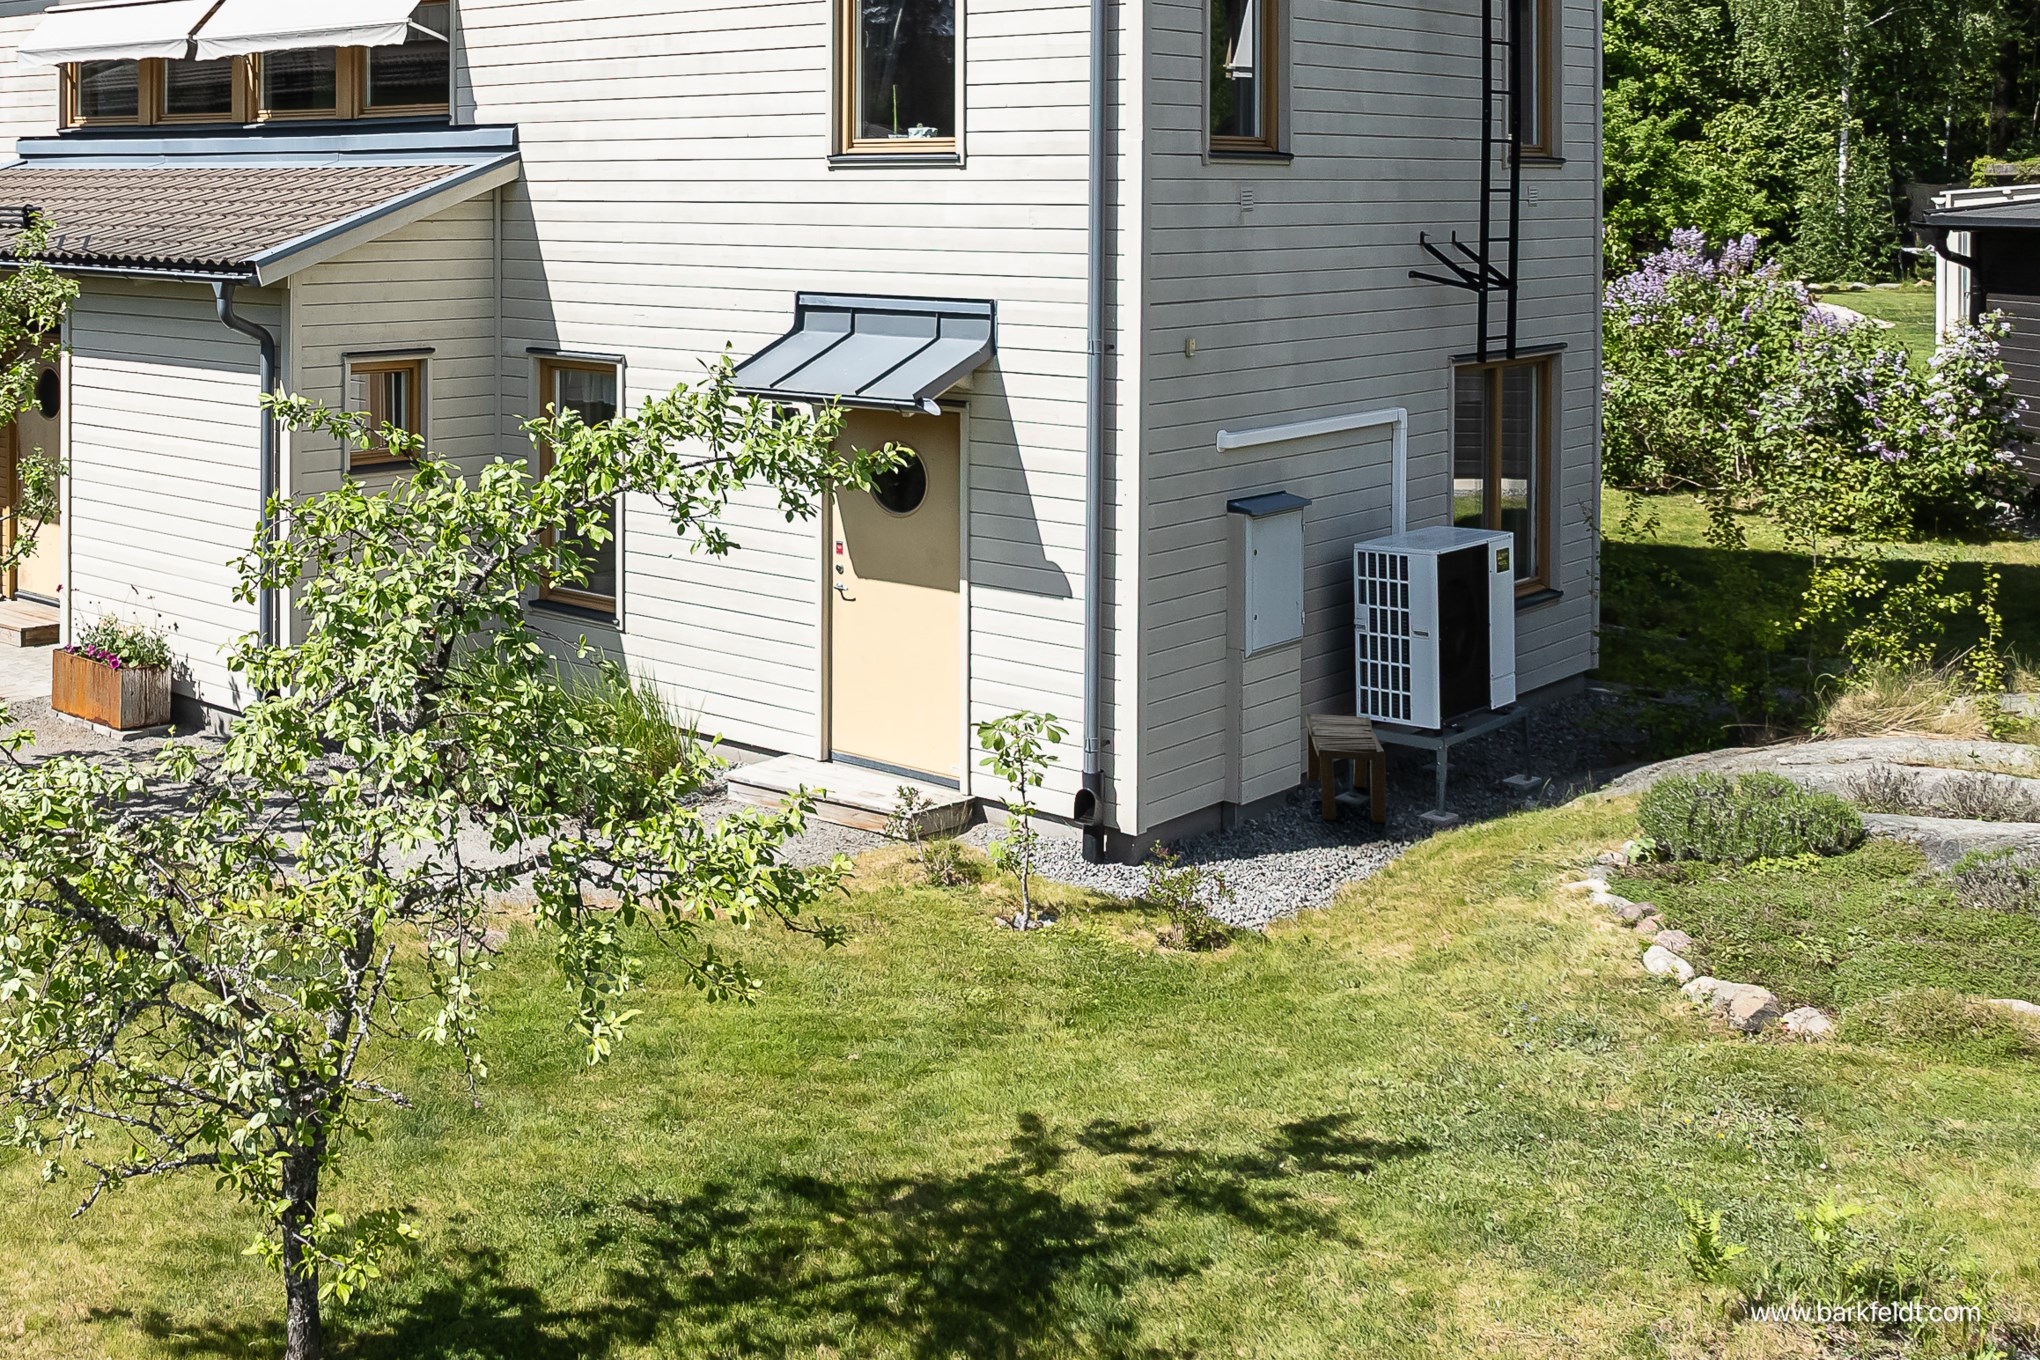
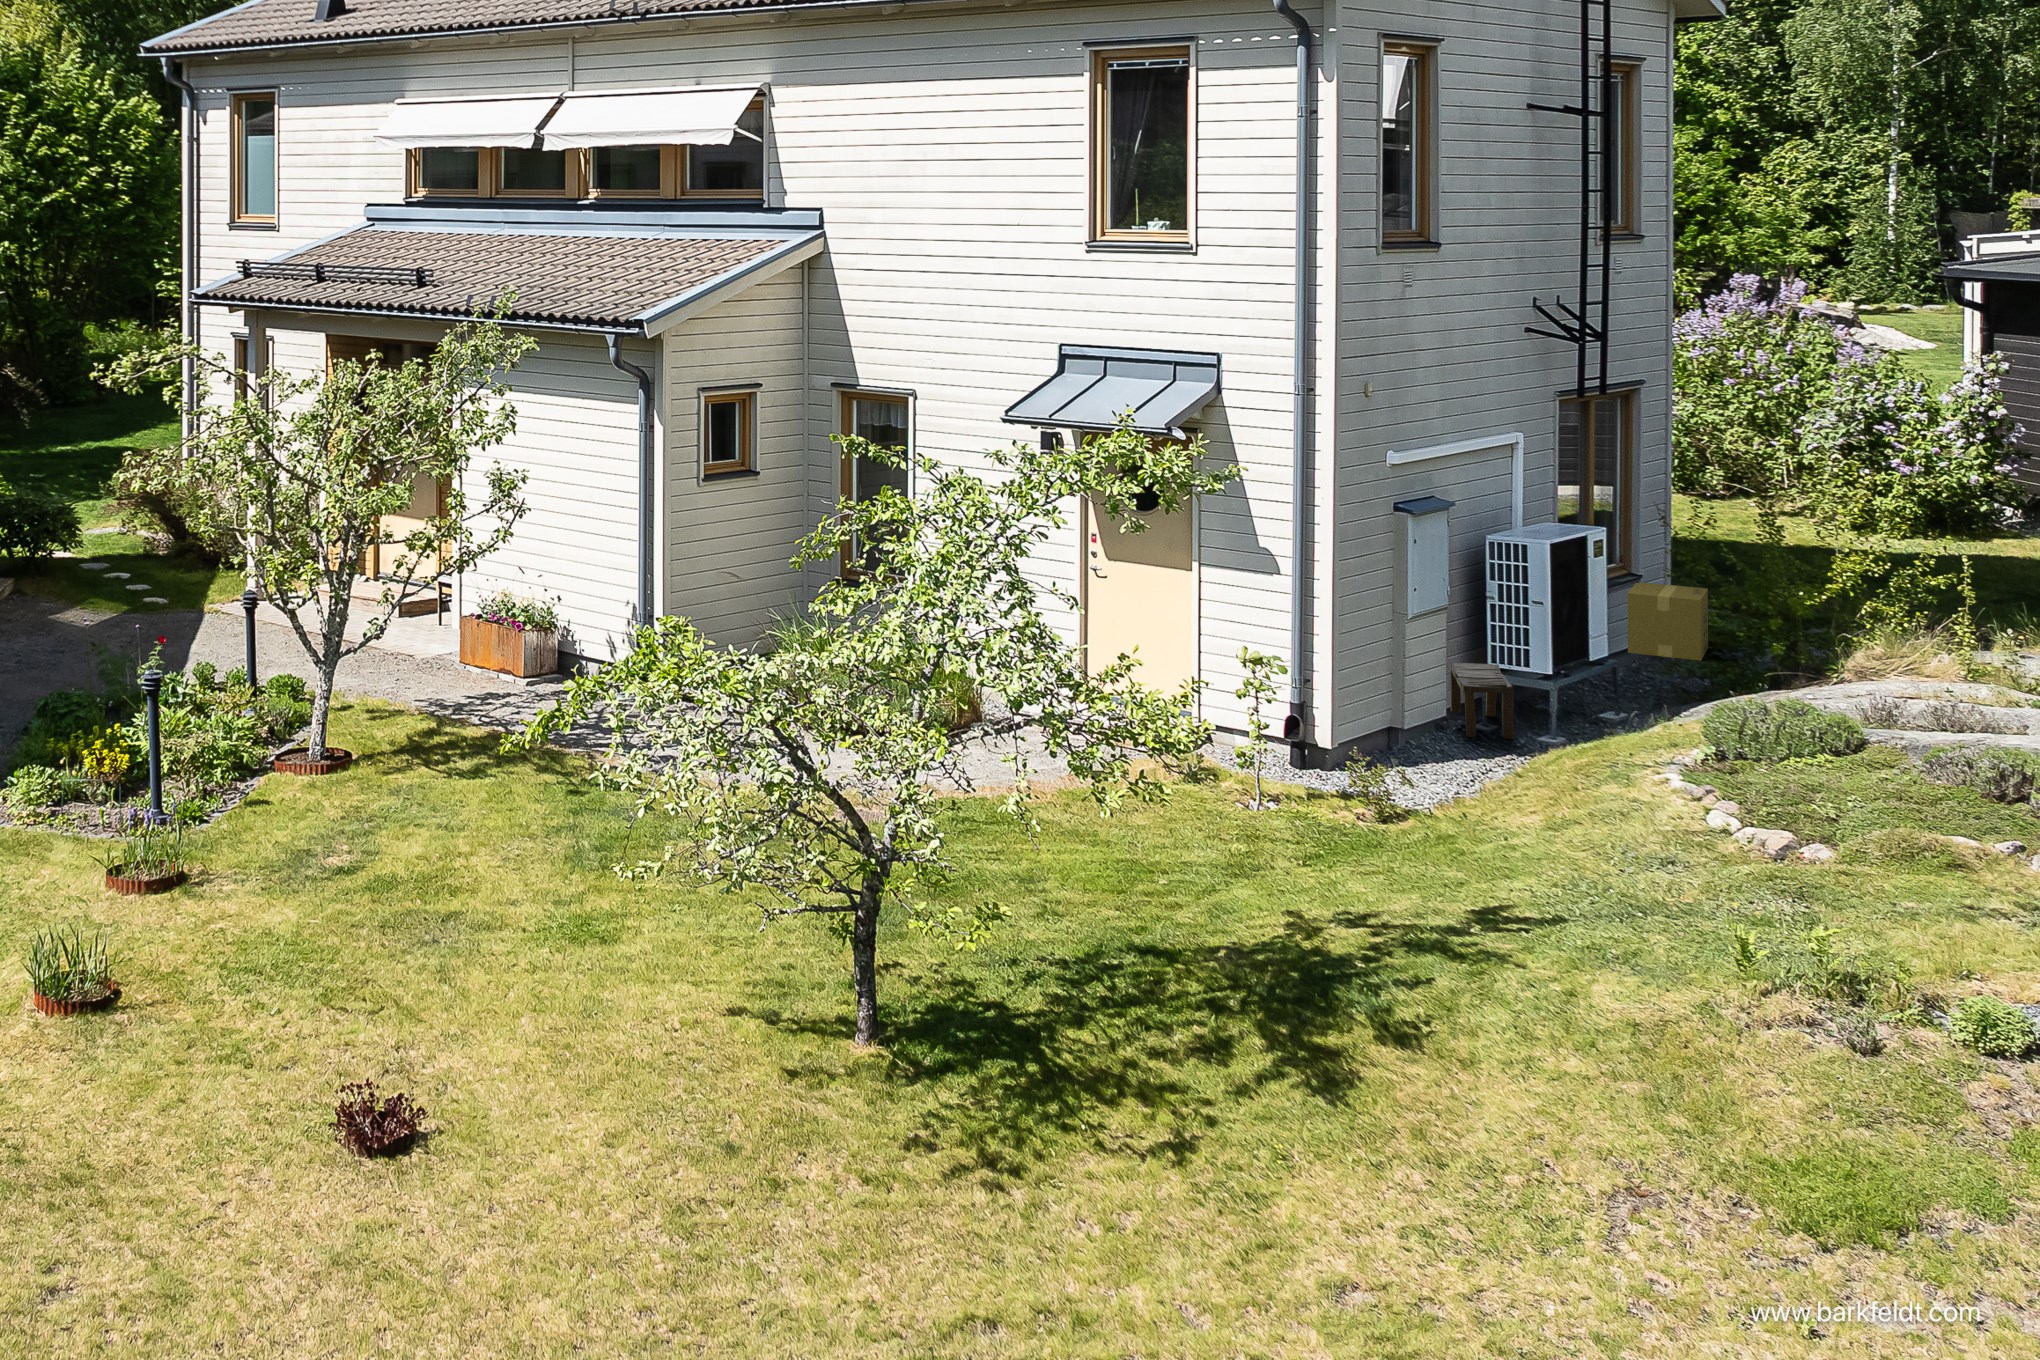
cardboard box: none [1546,601,1648,704] -> present [1628,582,1708,661]

